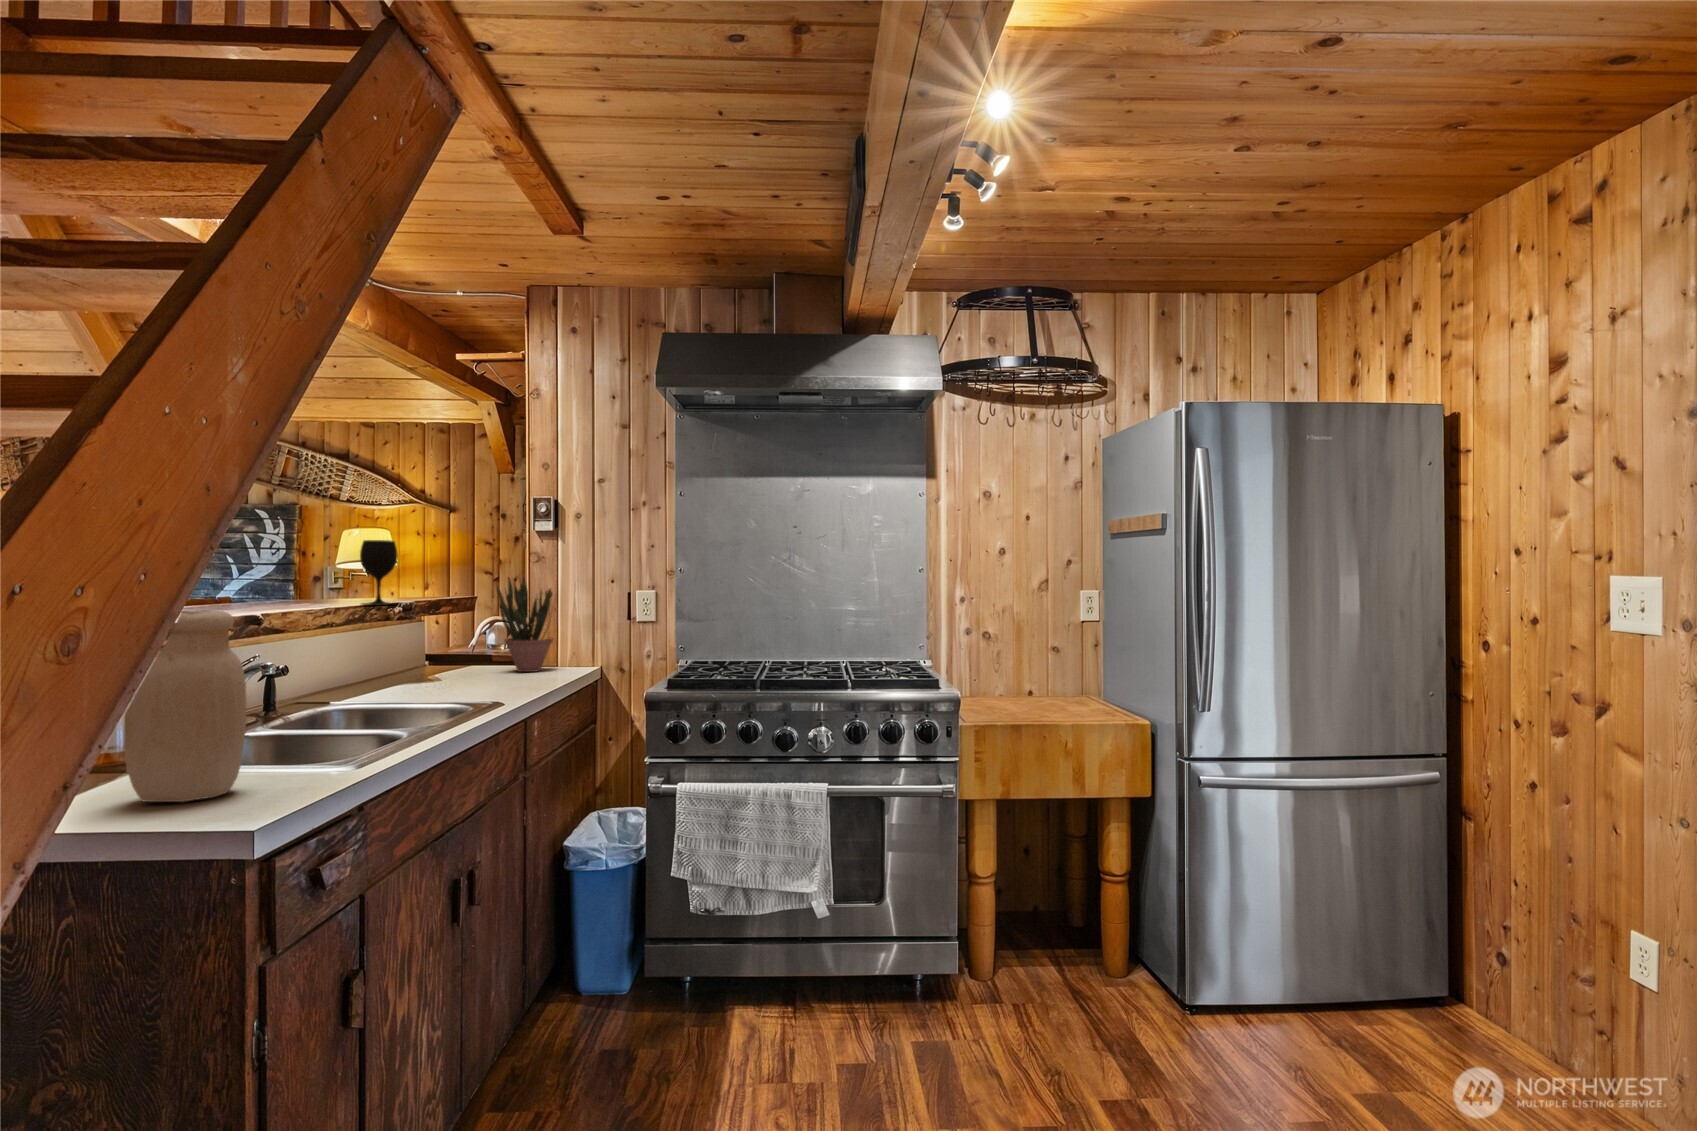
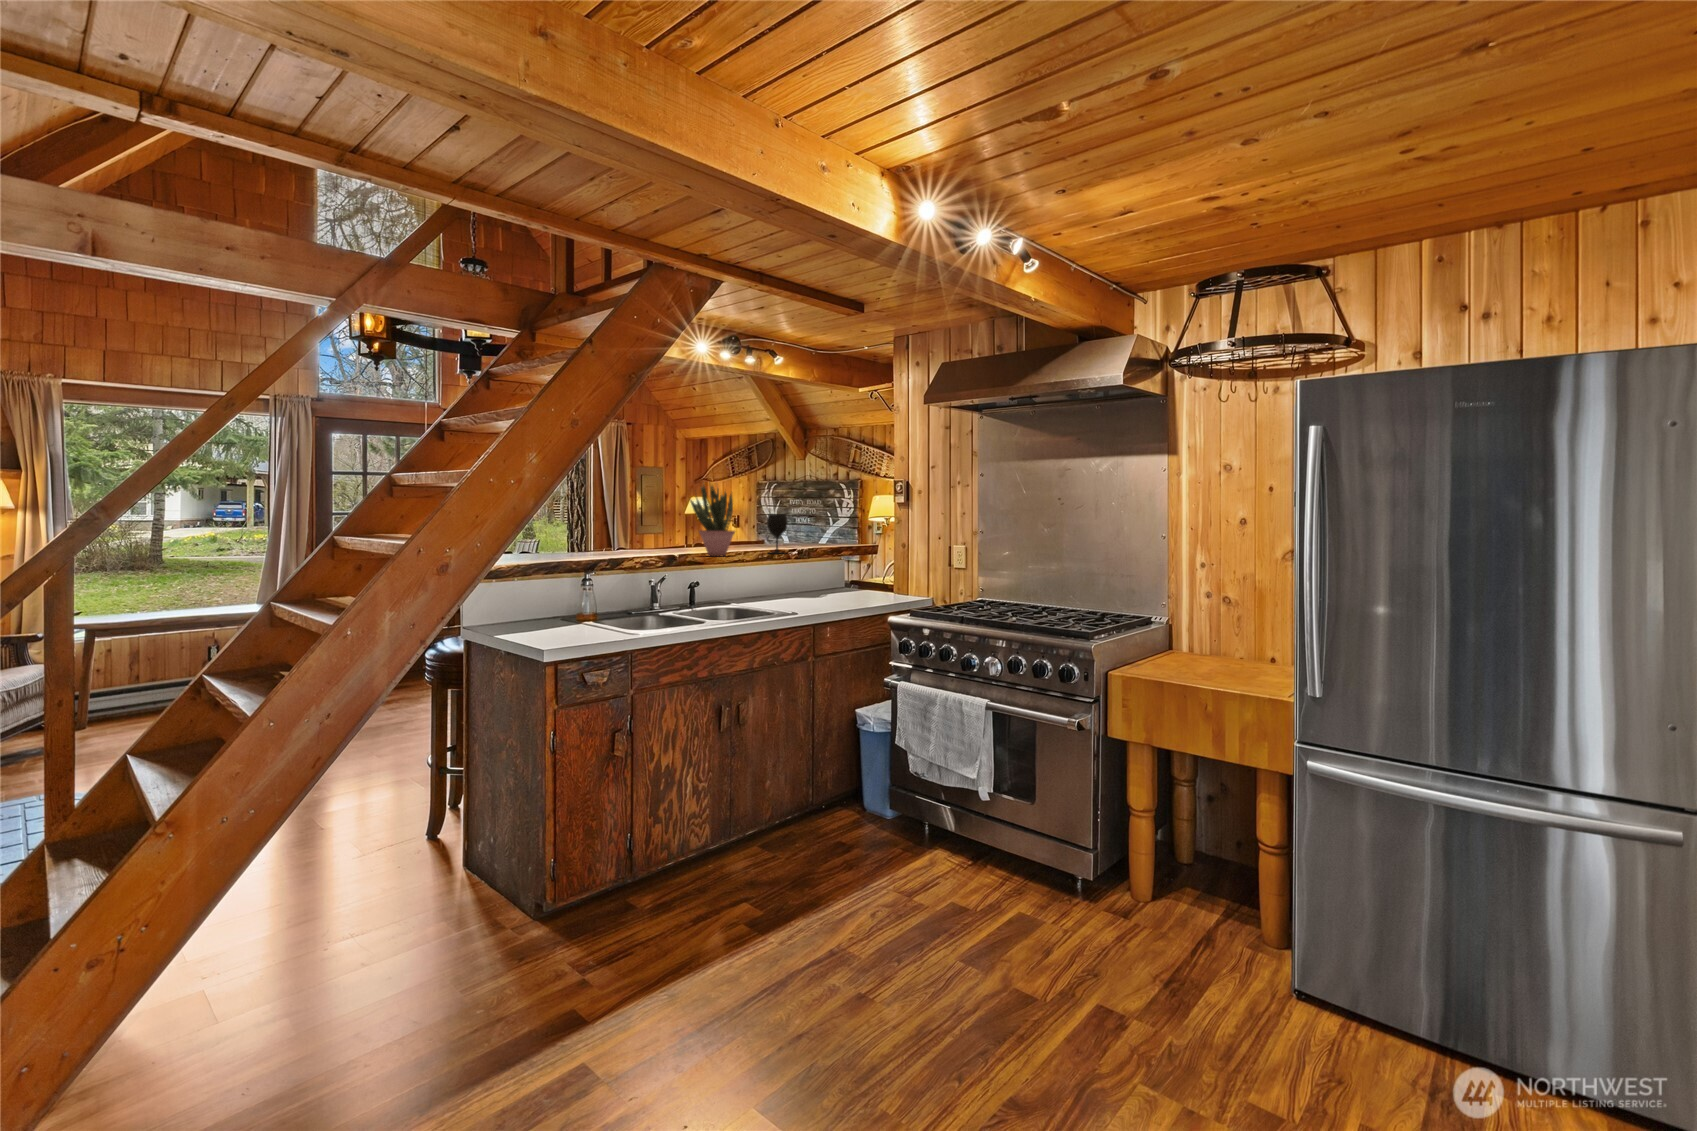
potted plant: present [496,578,553,672] -> present [690,485,735,556]
jar: present [124,610,246,802] -> none [555,557,601,643]

